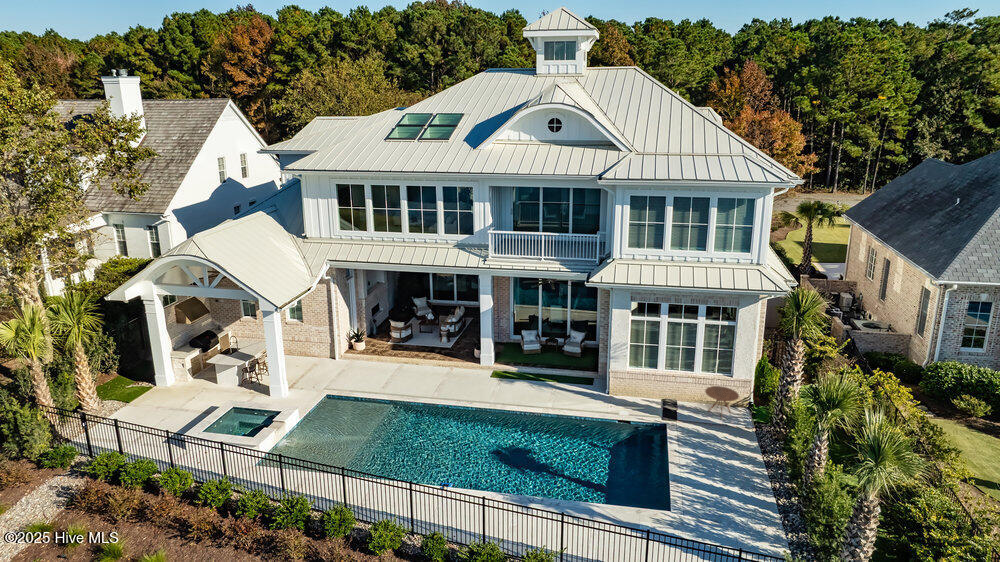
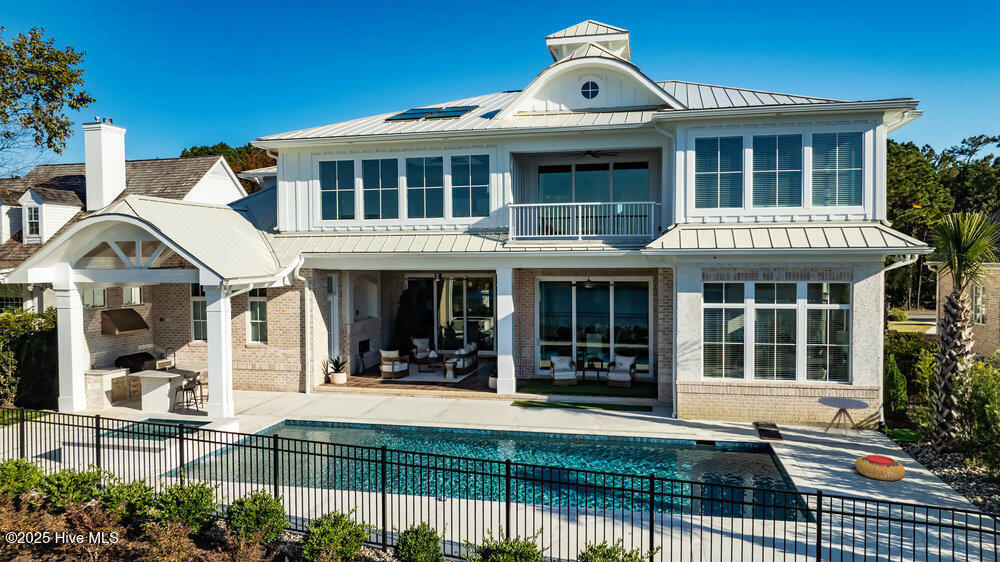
pouf: none [716,443,746,464] -> present [855,455,905,480]

